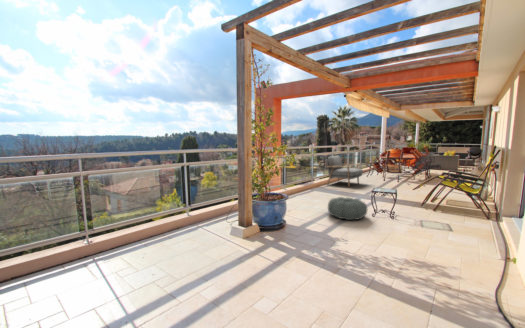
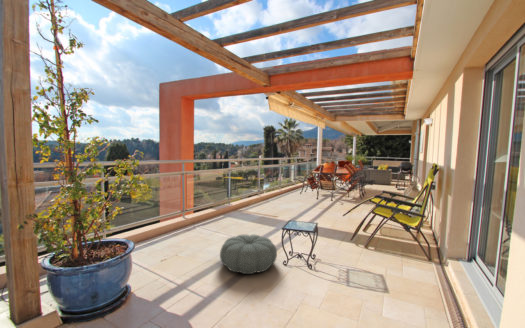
armchair: present [326,156,363,187] -> none [248,170,292,210]

